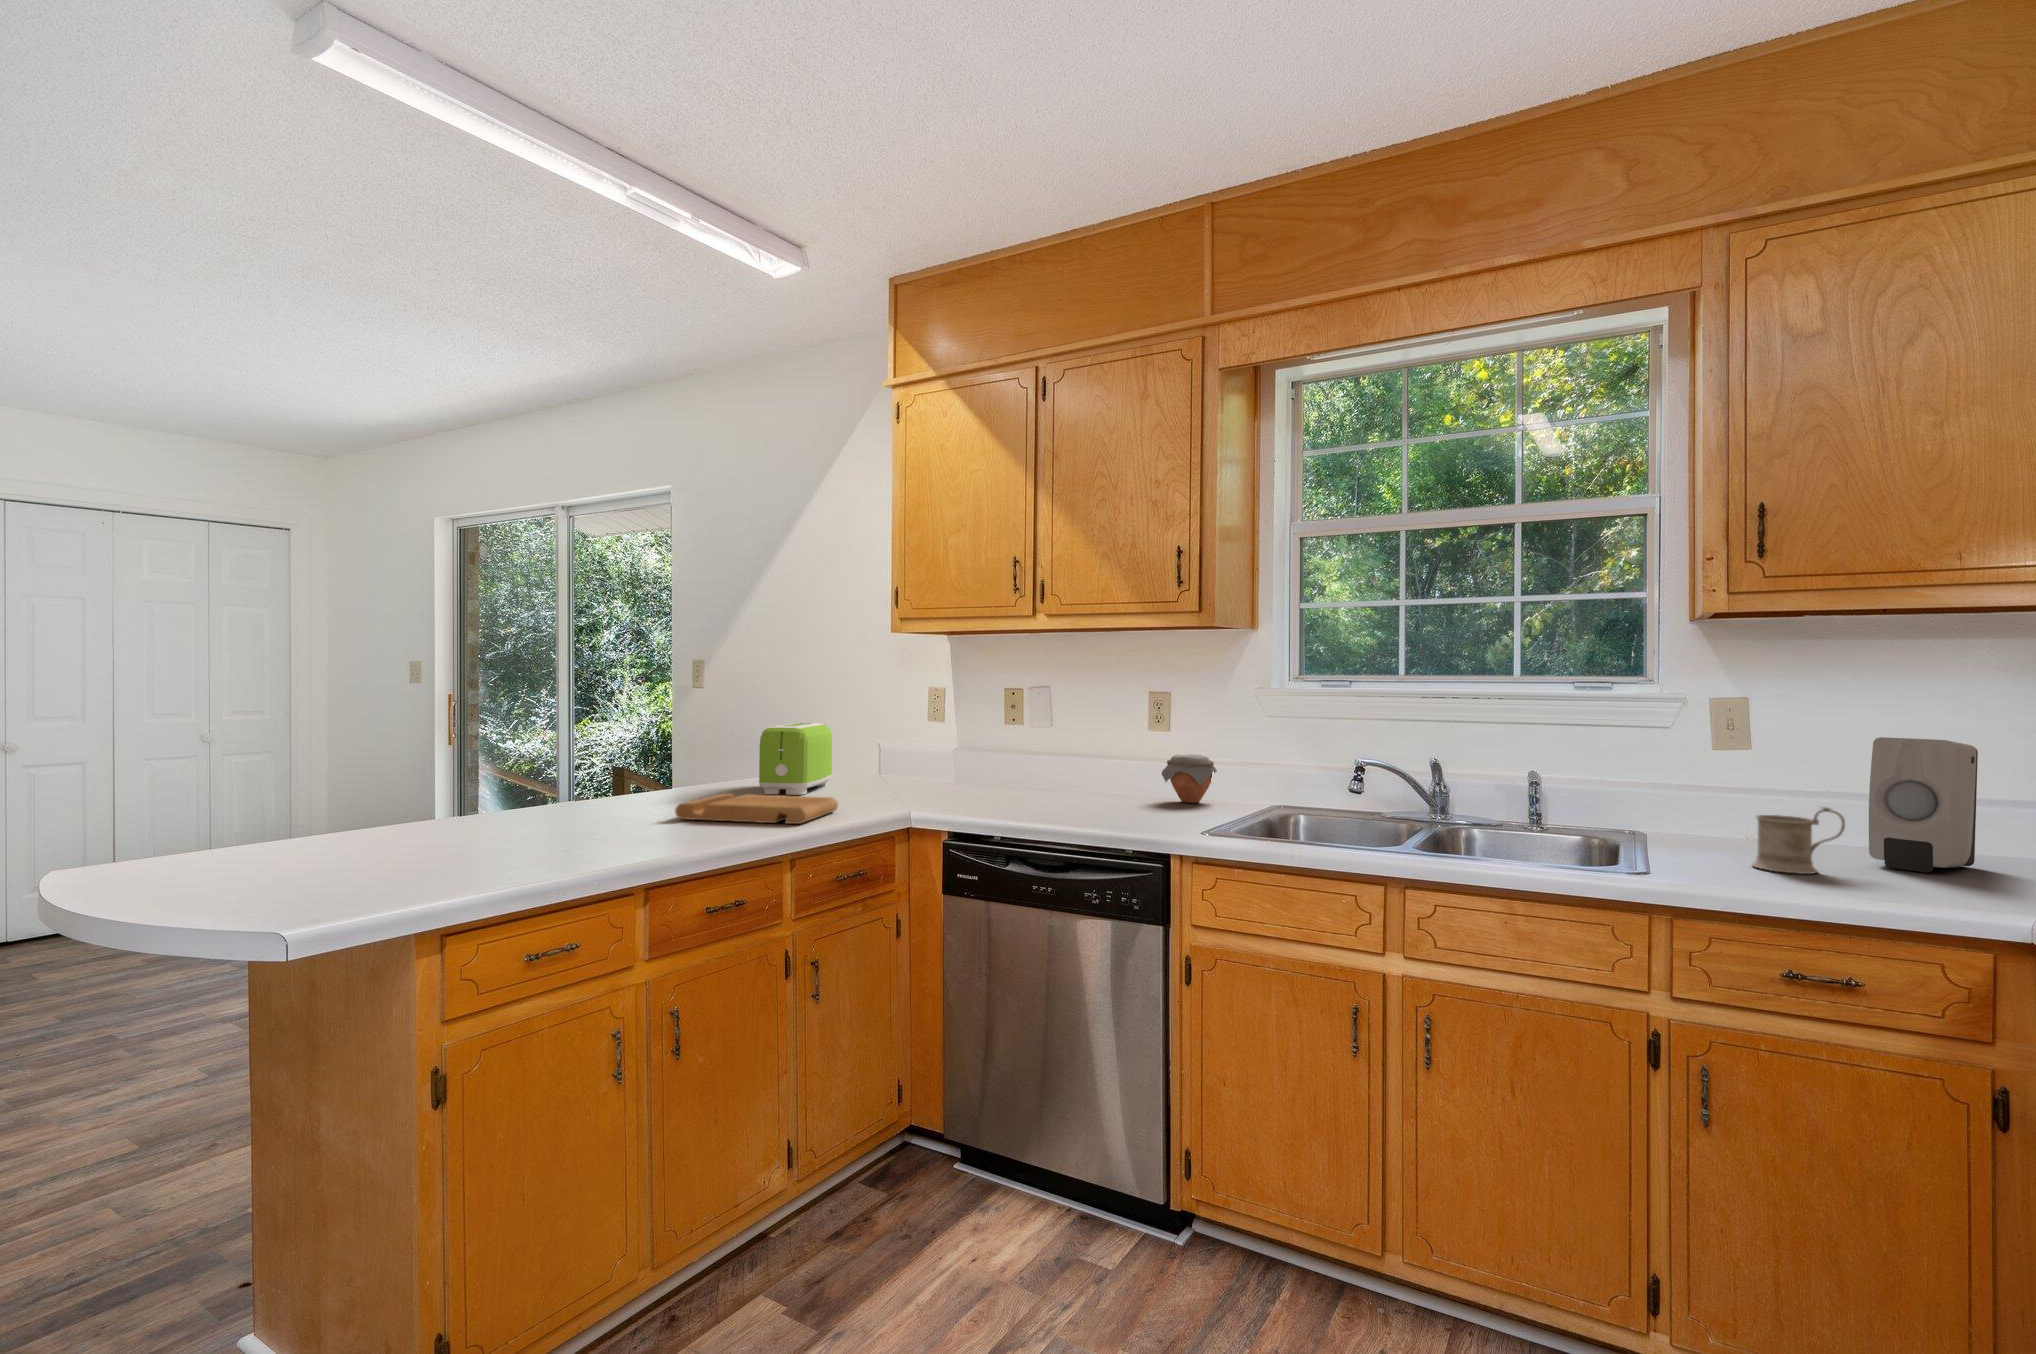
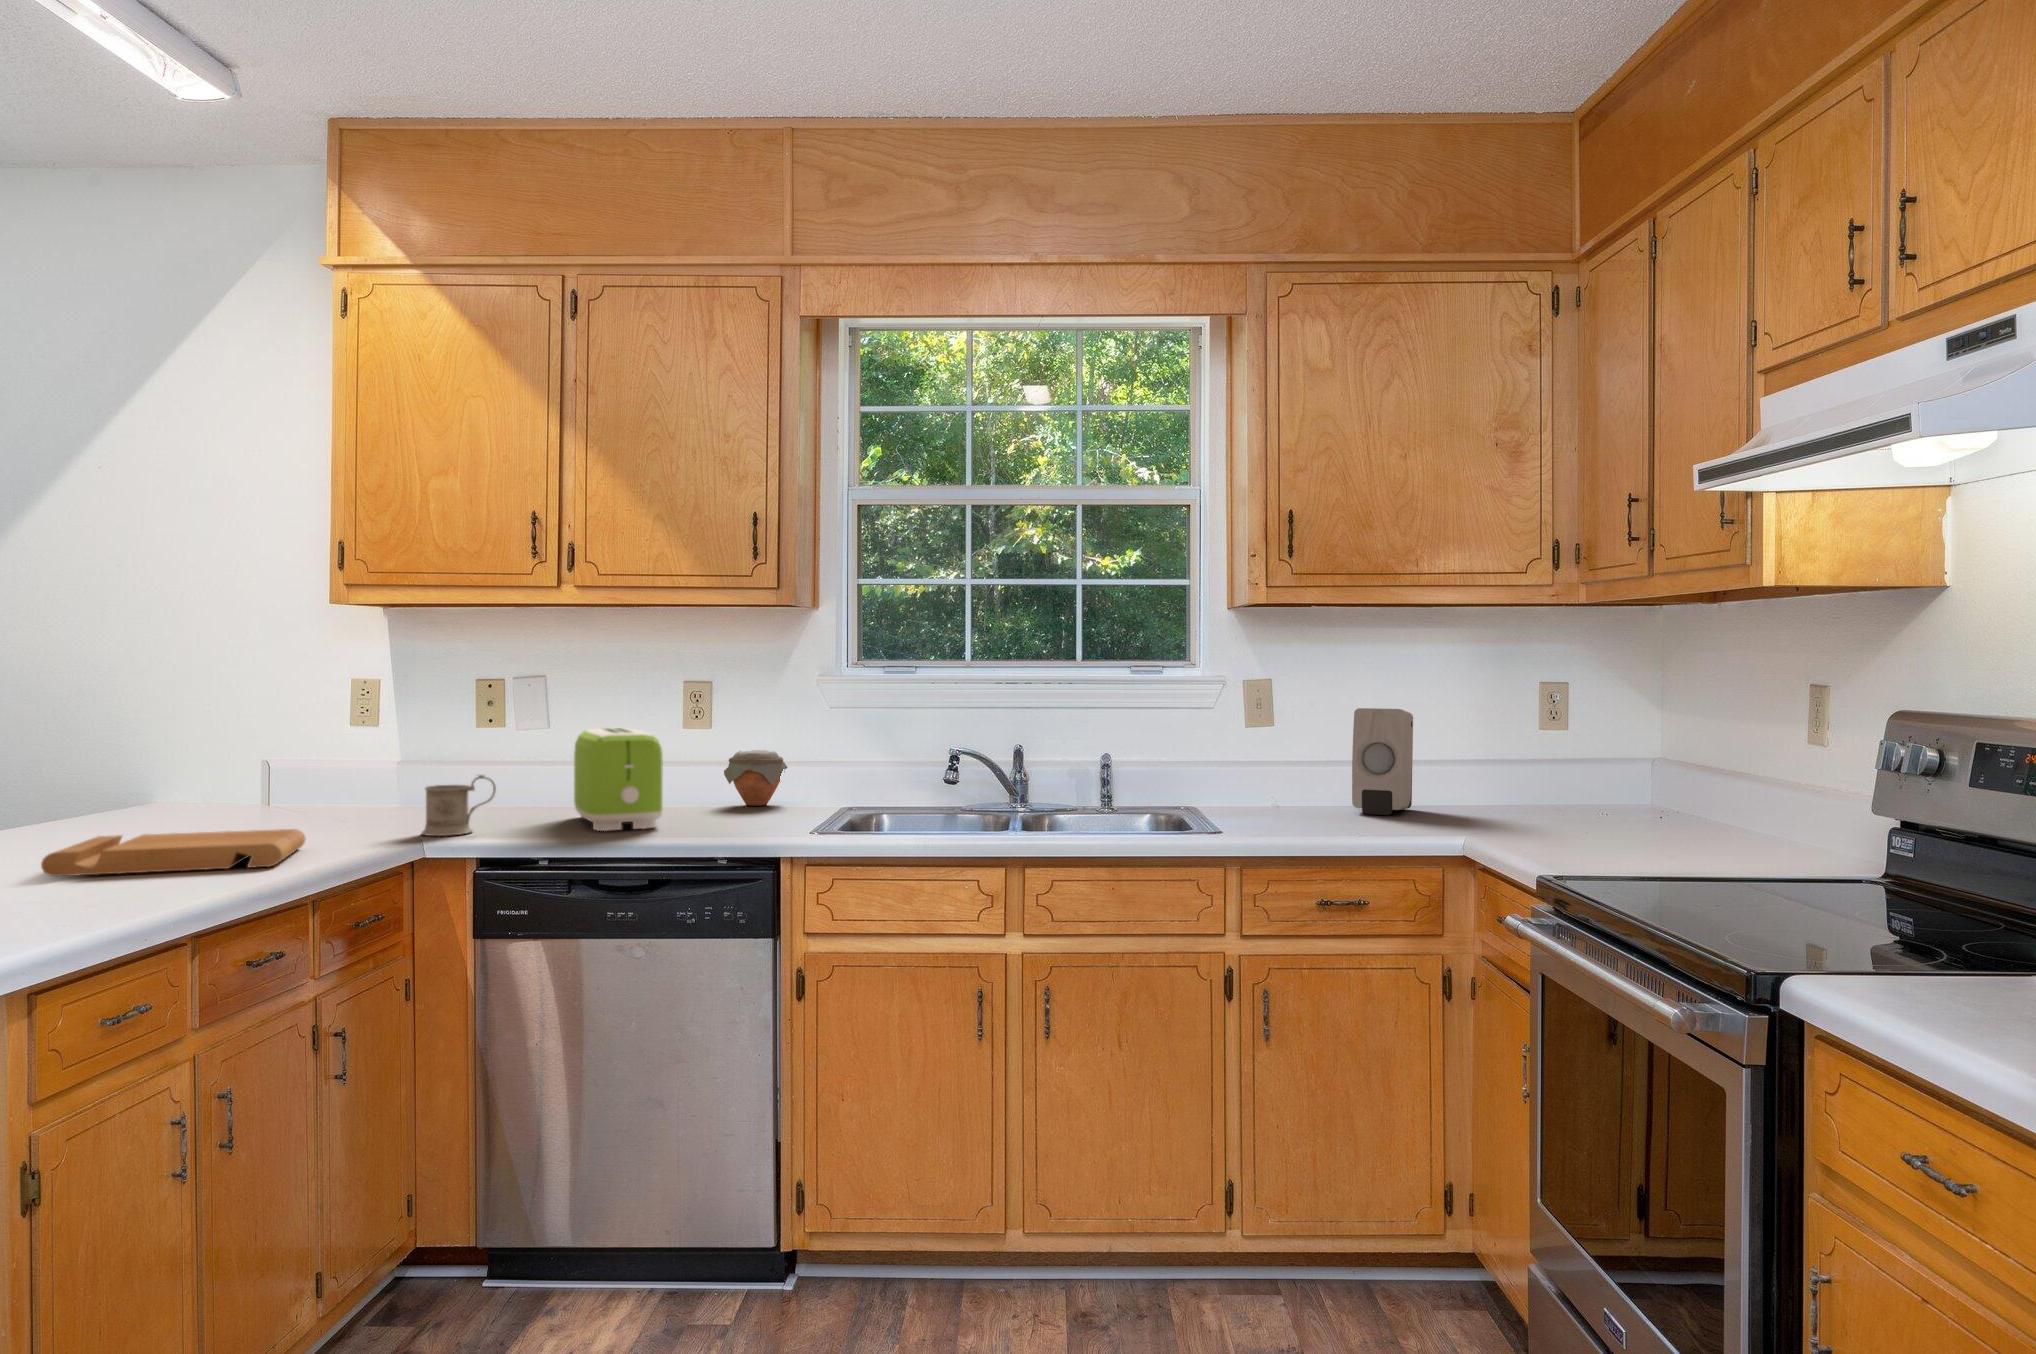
toaster: present [759,723,832,795] -> present [574,728,663,831]
mug: present [1752,807,1845,874] -> present [422,775,496,836]

